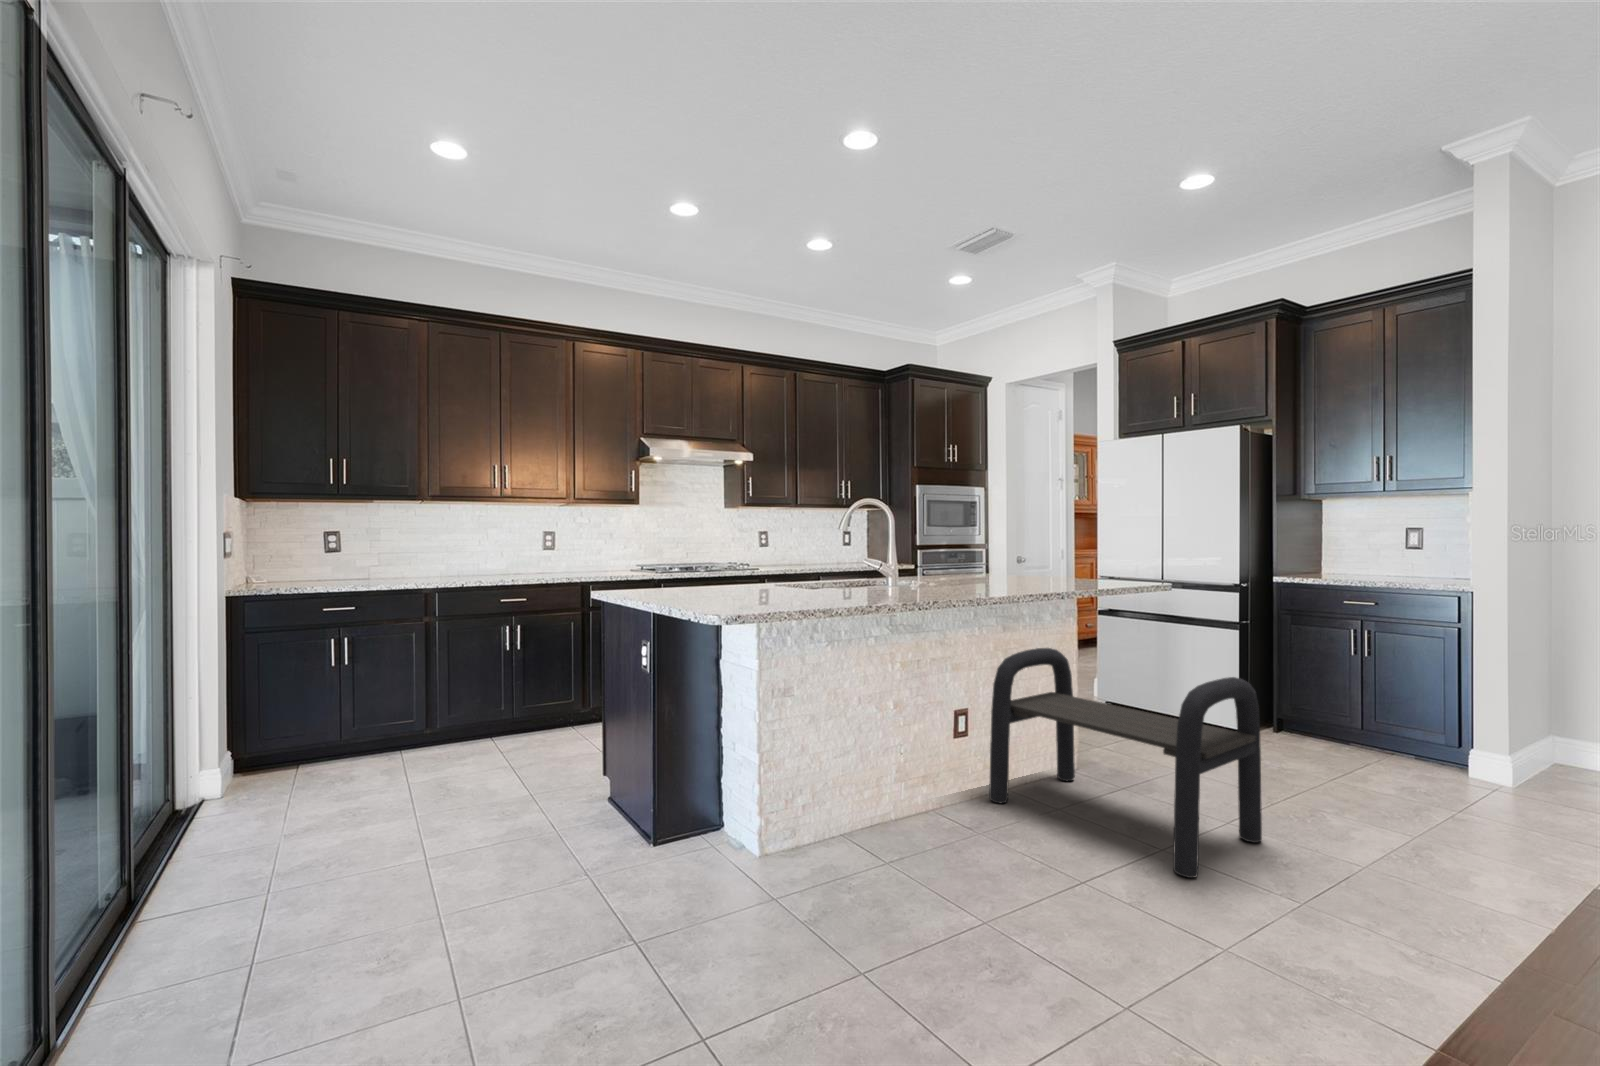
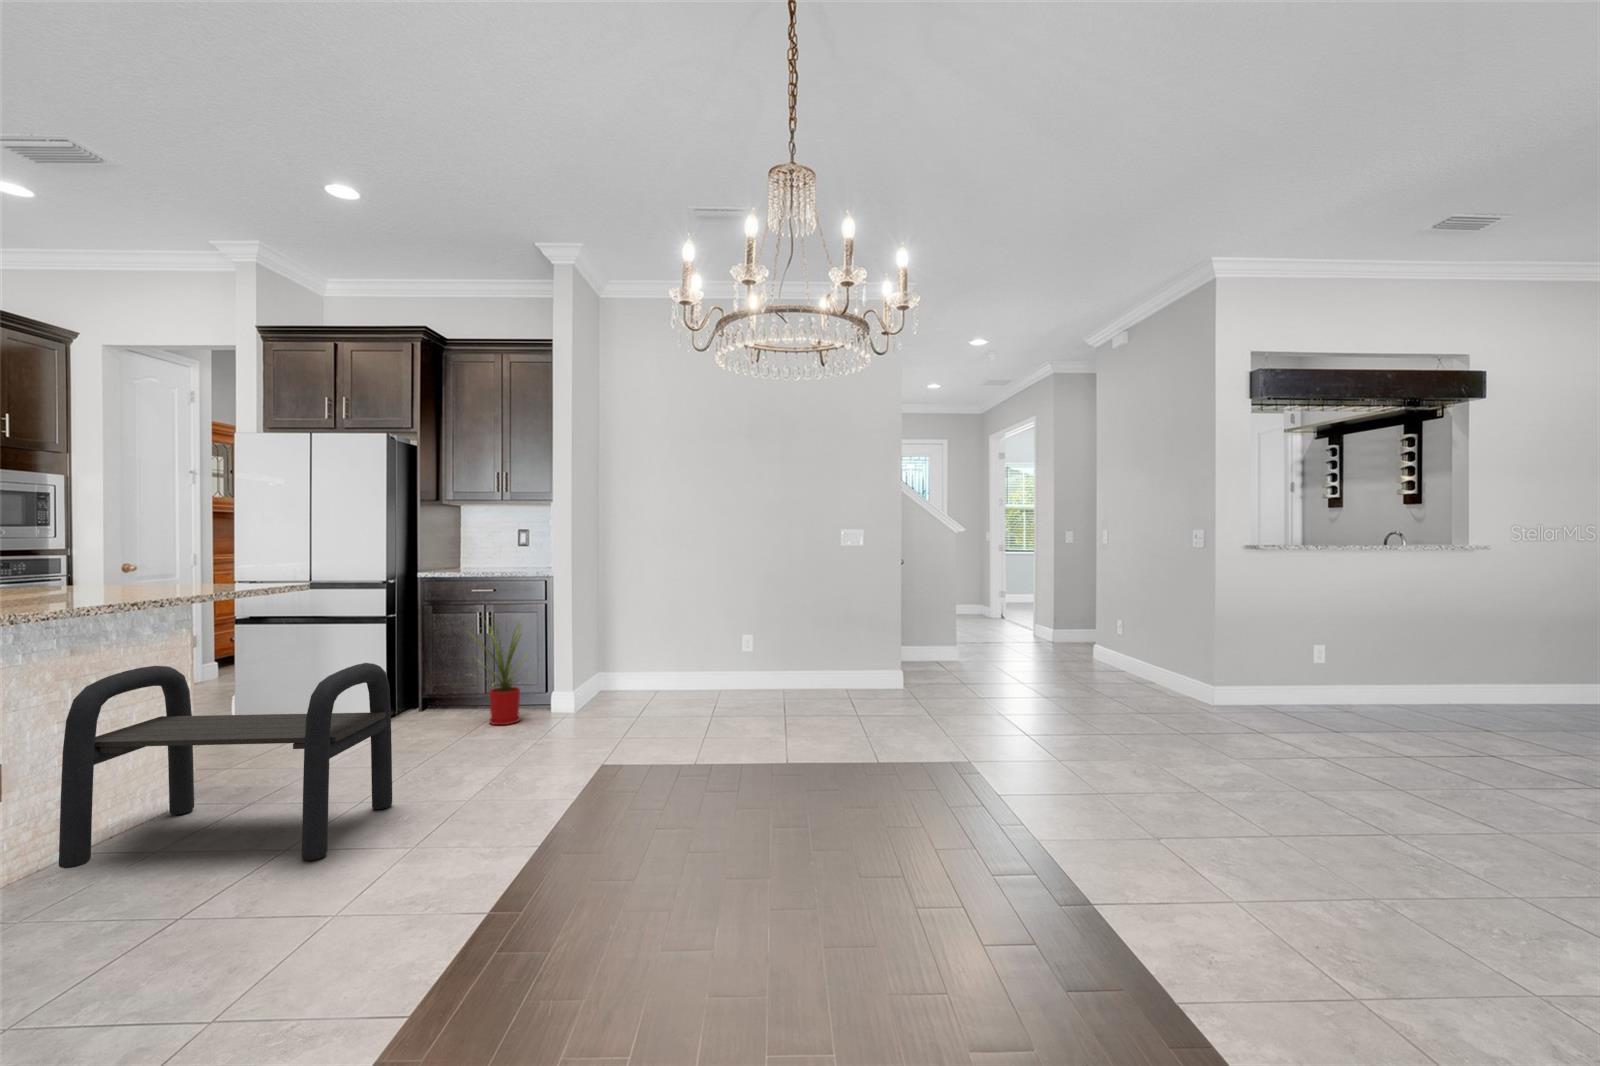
house plant: none [1331,635,1464,778] -> present [472,626,528,725]

